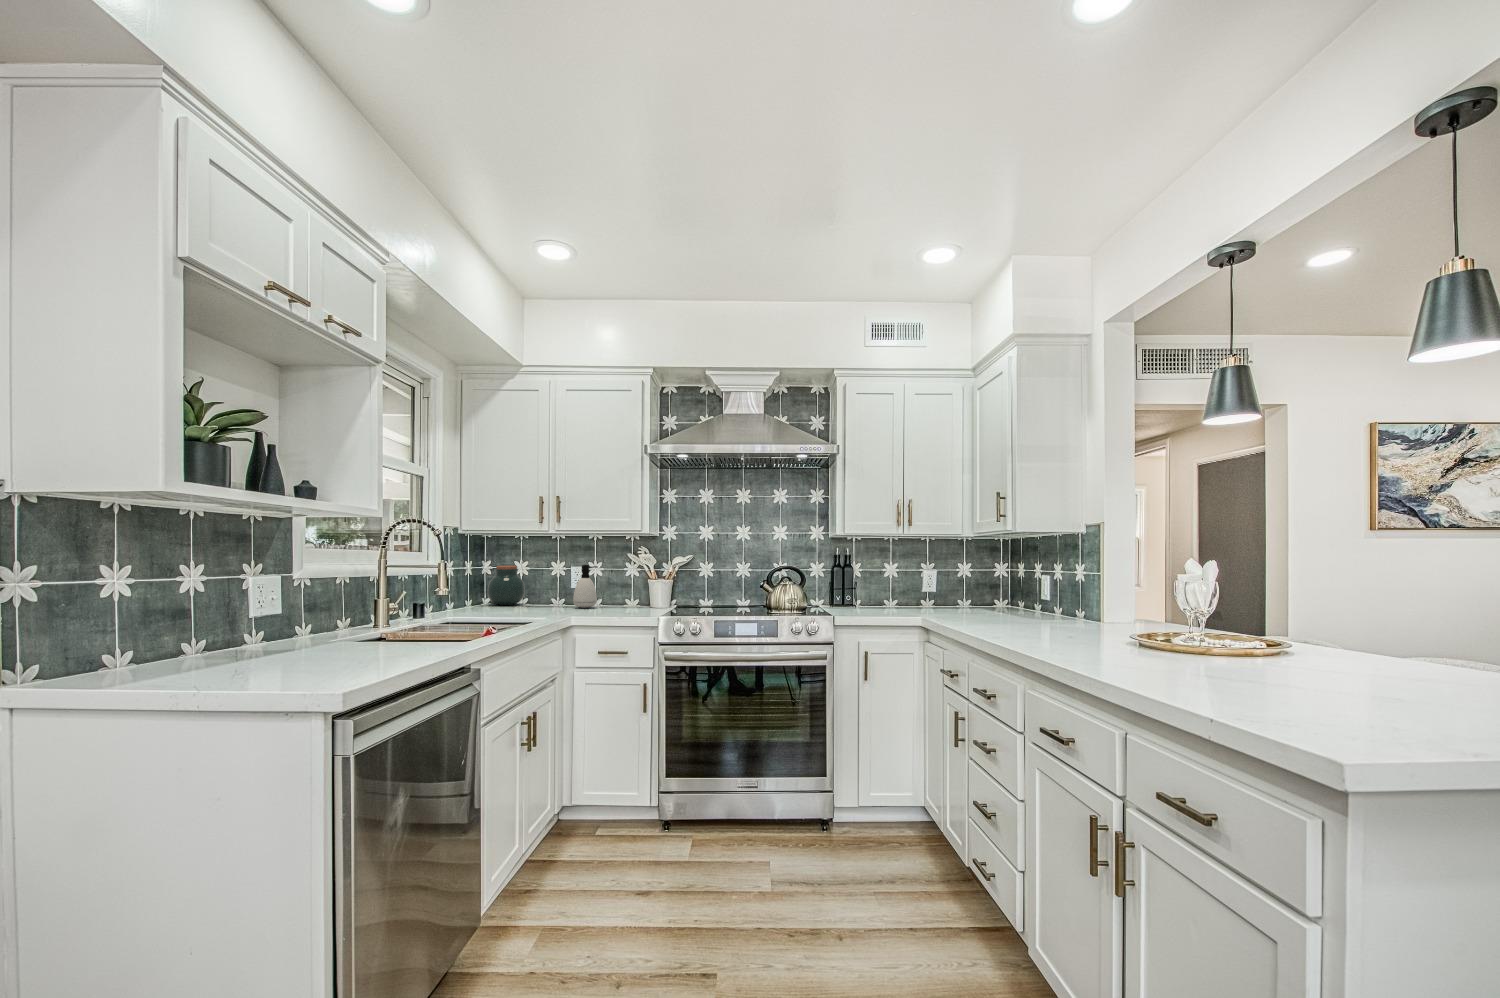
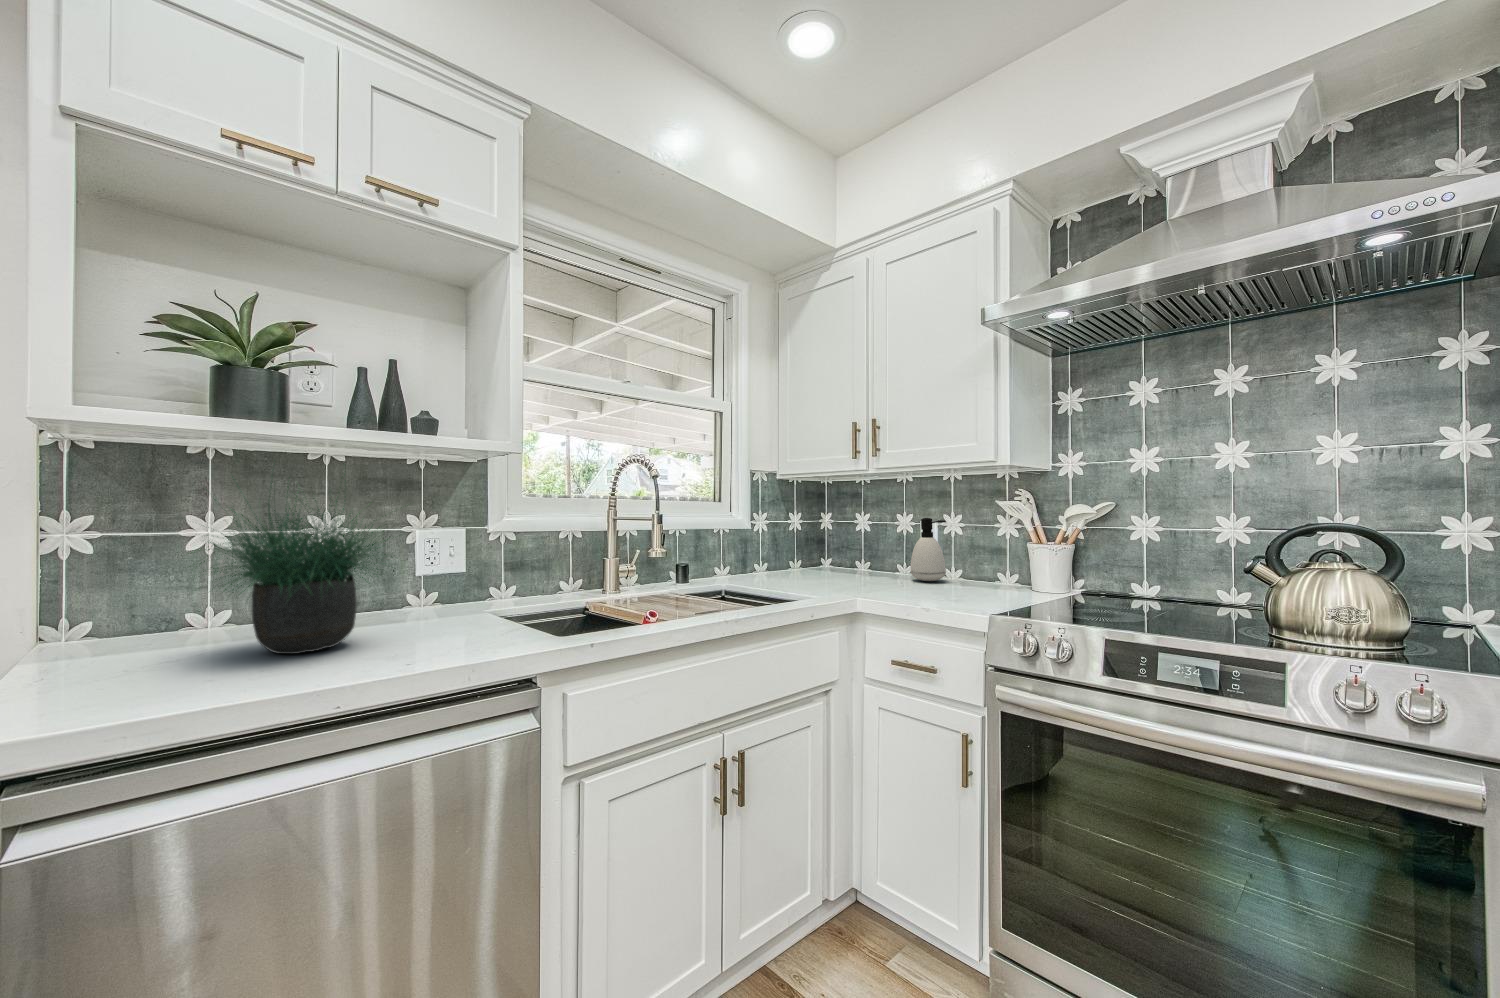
potted plant: none [258,523,414,659] -> present [198,483,388,654]
jar: present [488,566,525,605] -> none [821,518,866,568]

